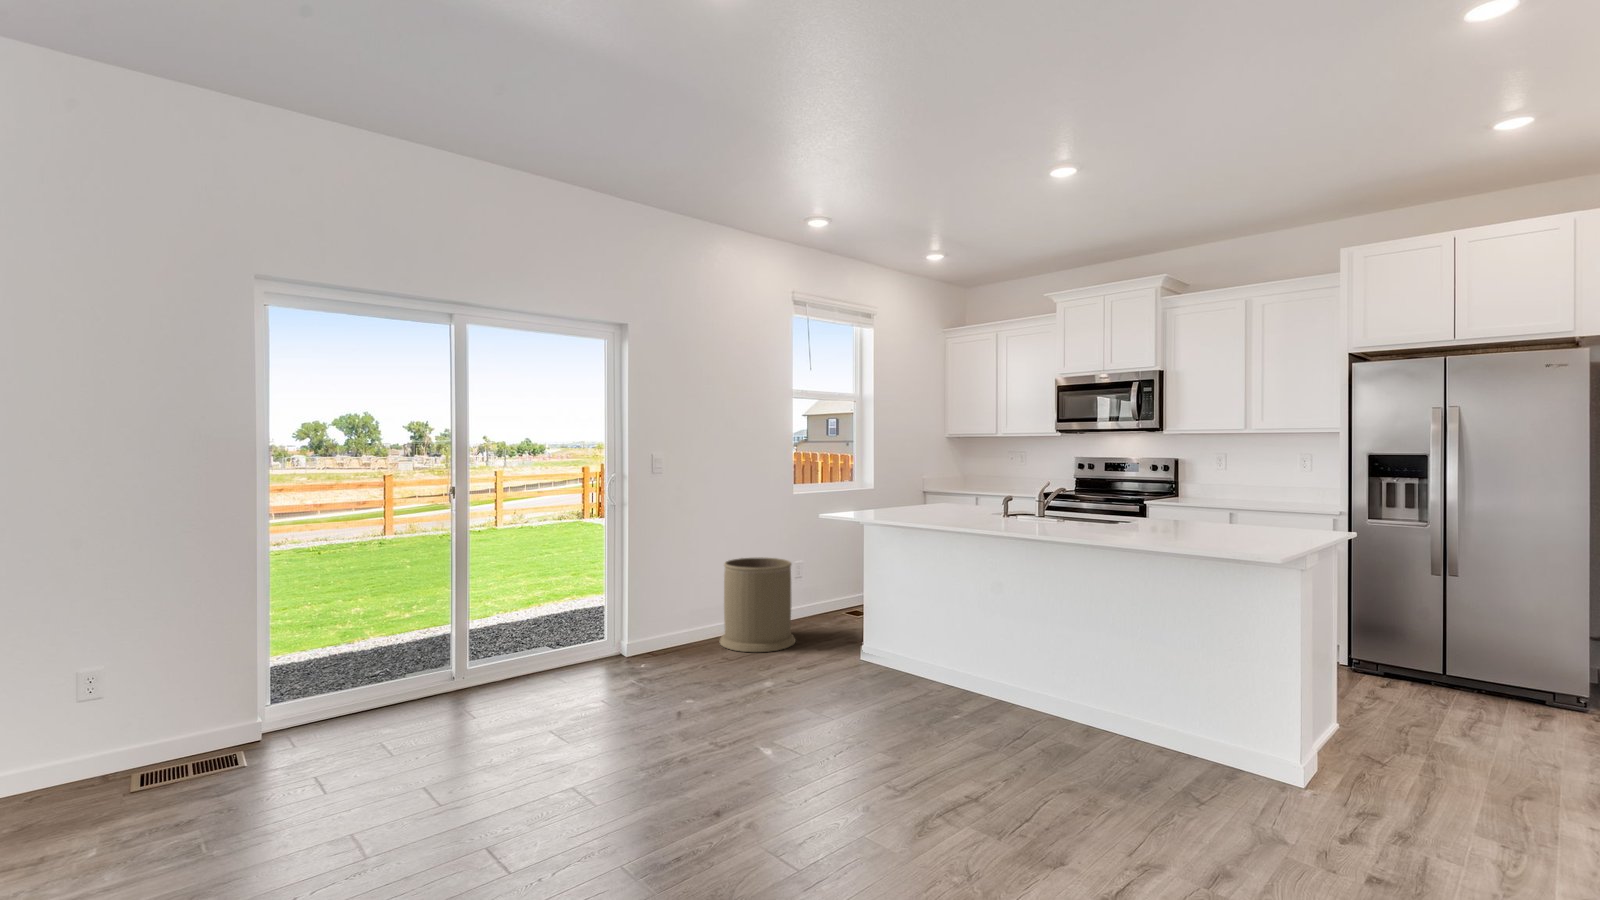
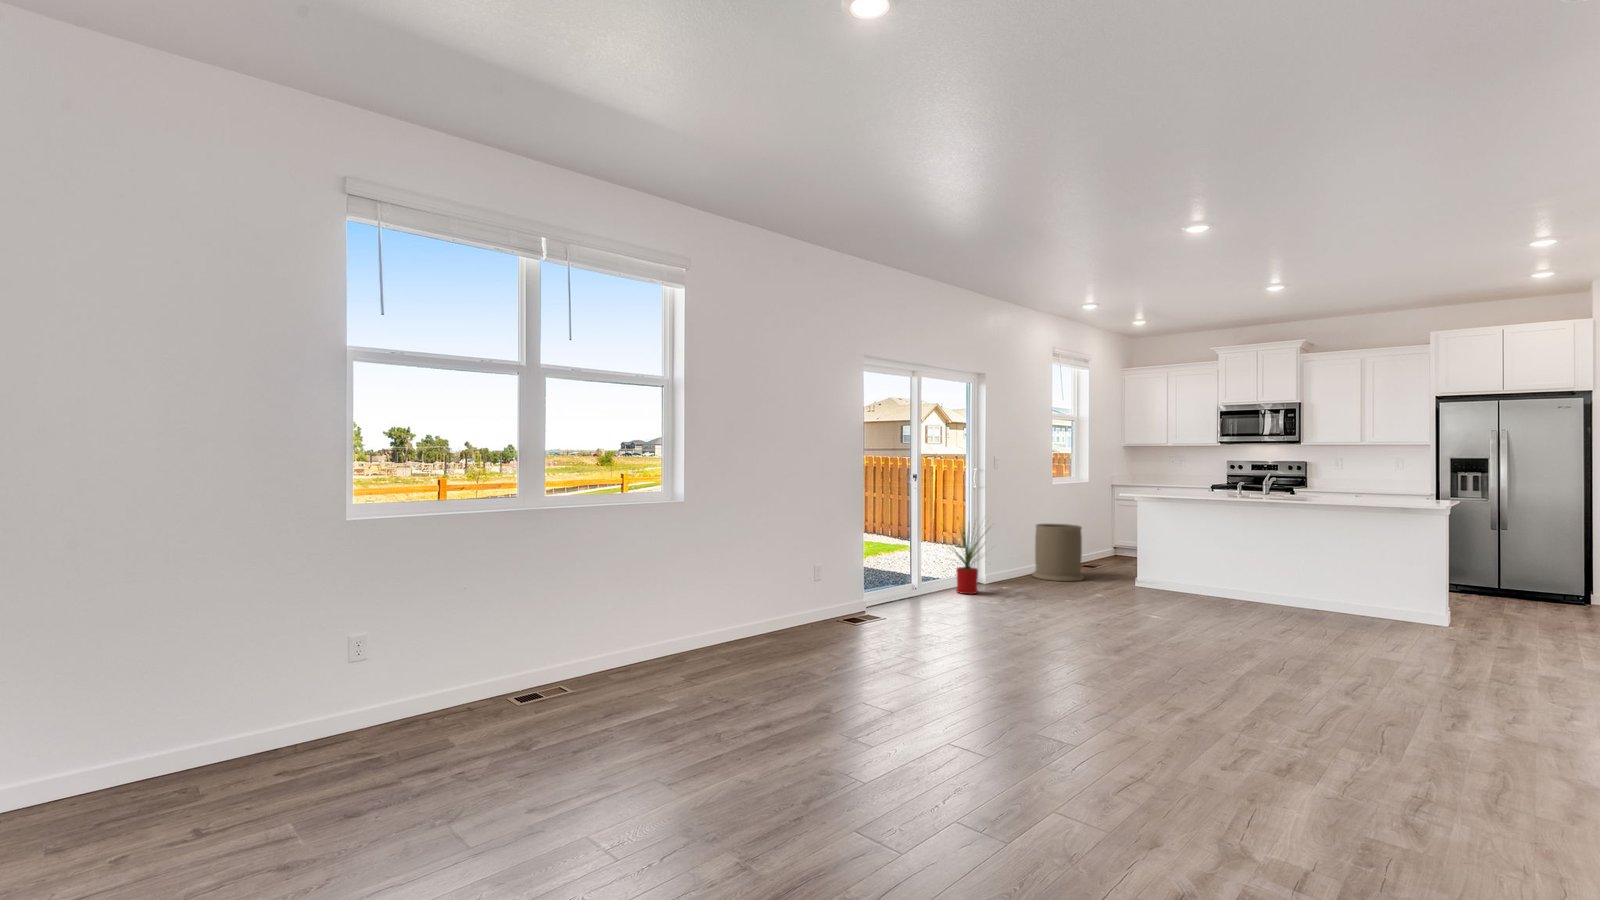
house plant: none [484,552,588,689] -> present [950,525,986,594]

